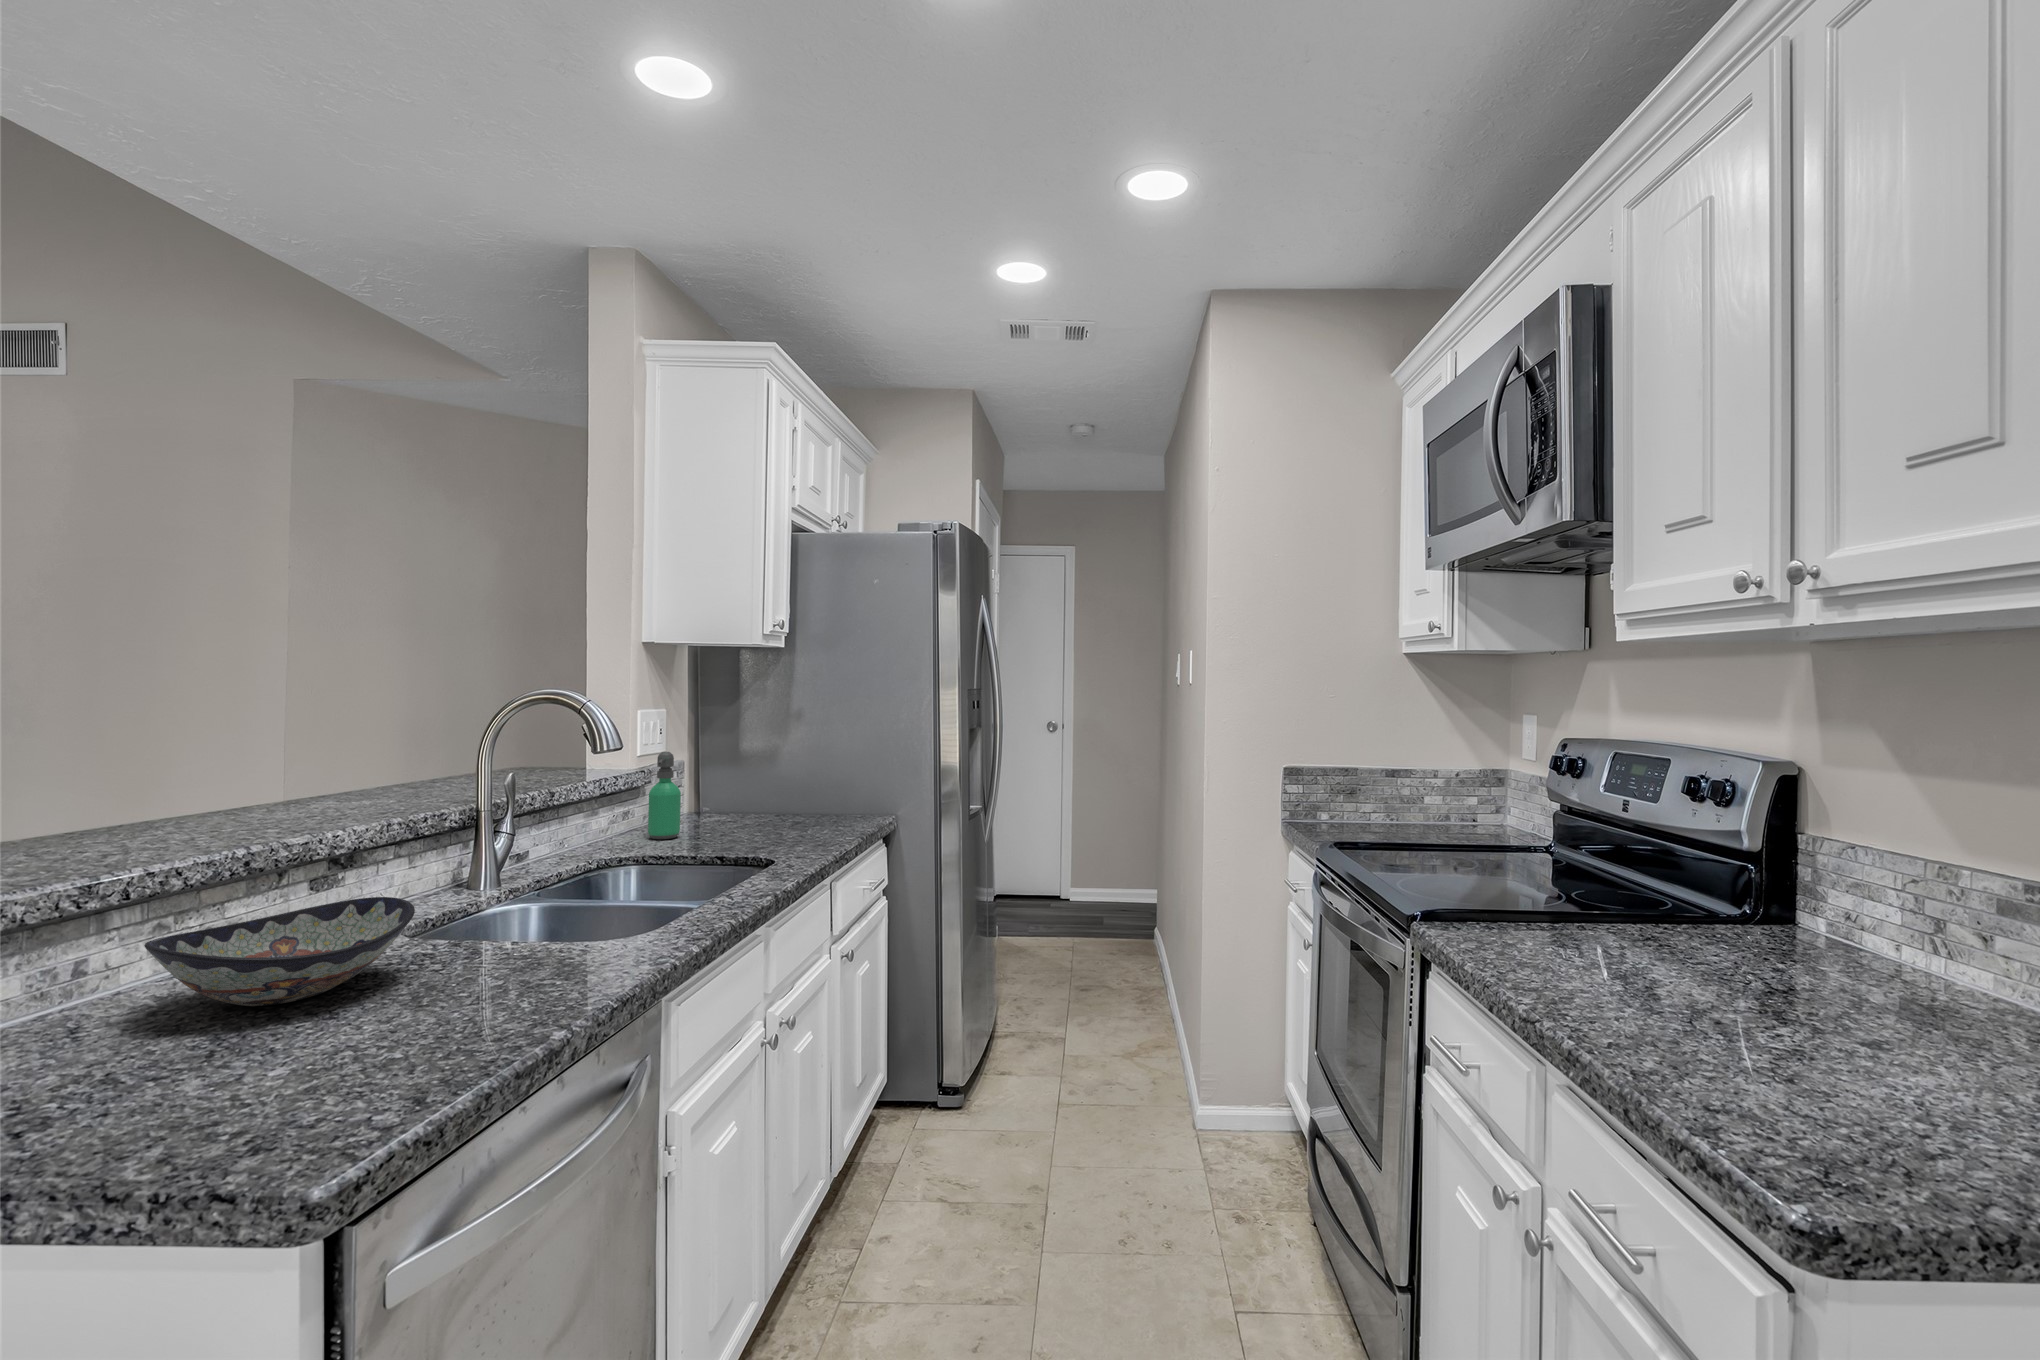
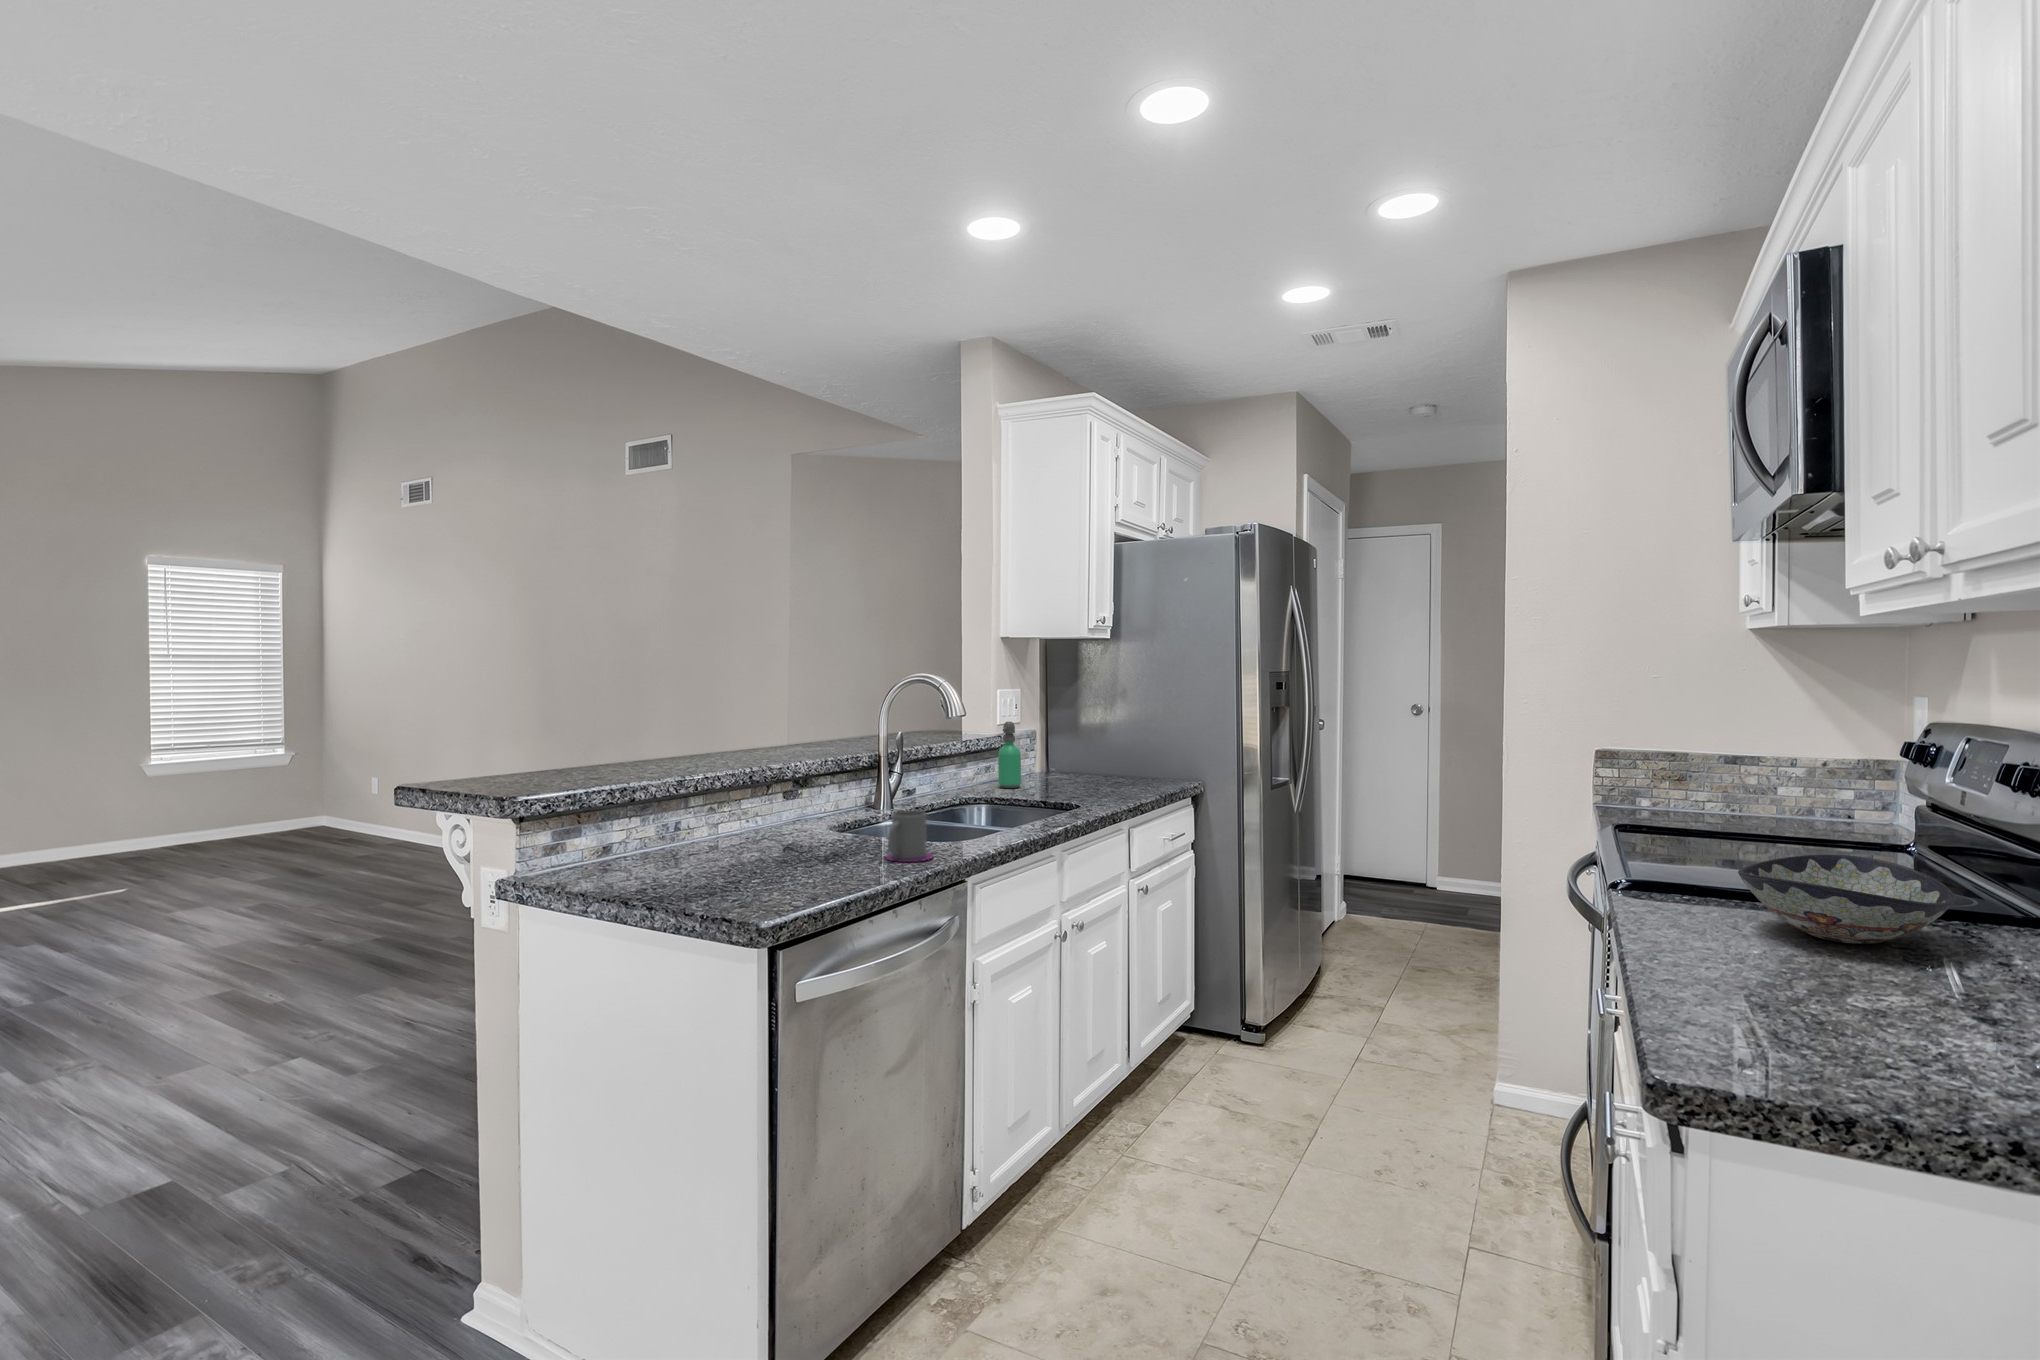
decorative bowl: present [144,897,415,1006] -> present [1738,854,1955,944]
mug: none [526,903,613,989] -> present [885,810,933,862]

